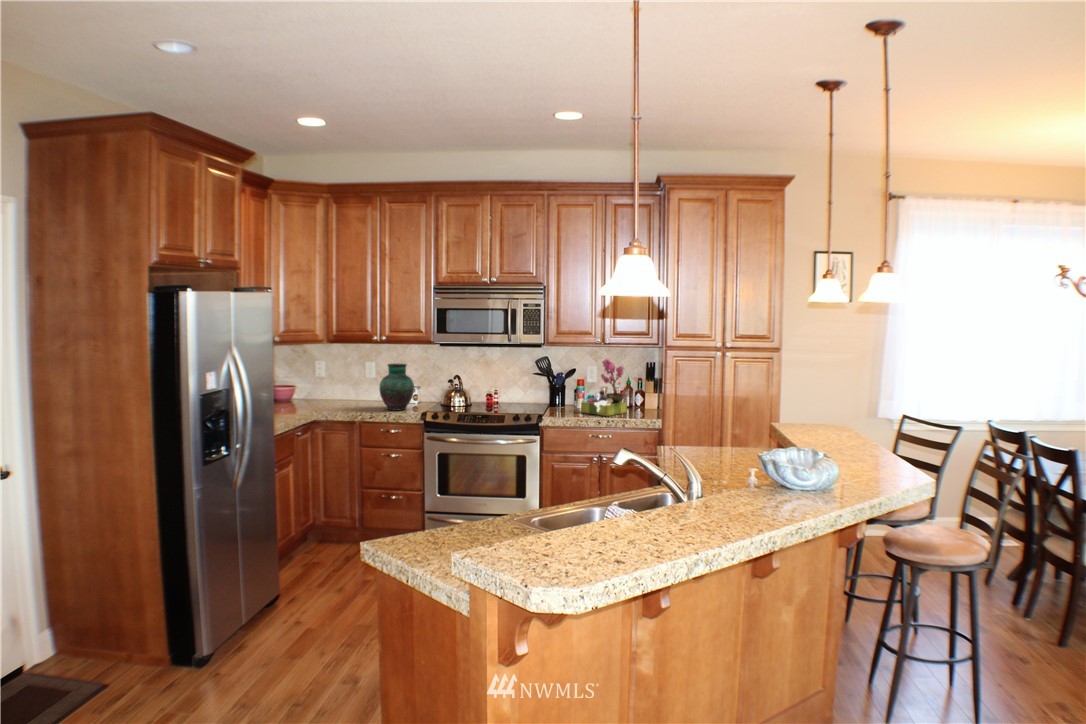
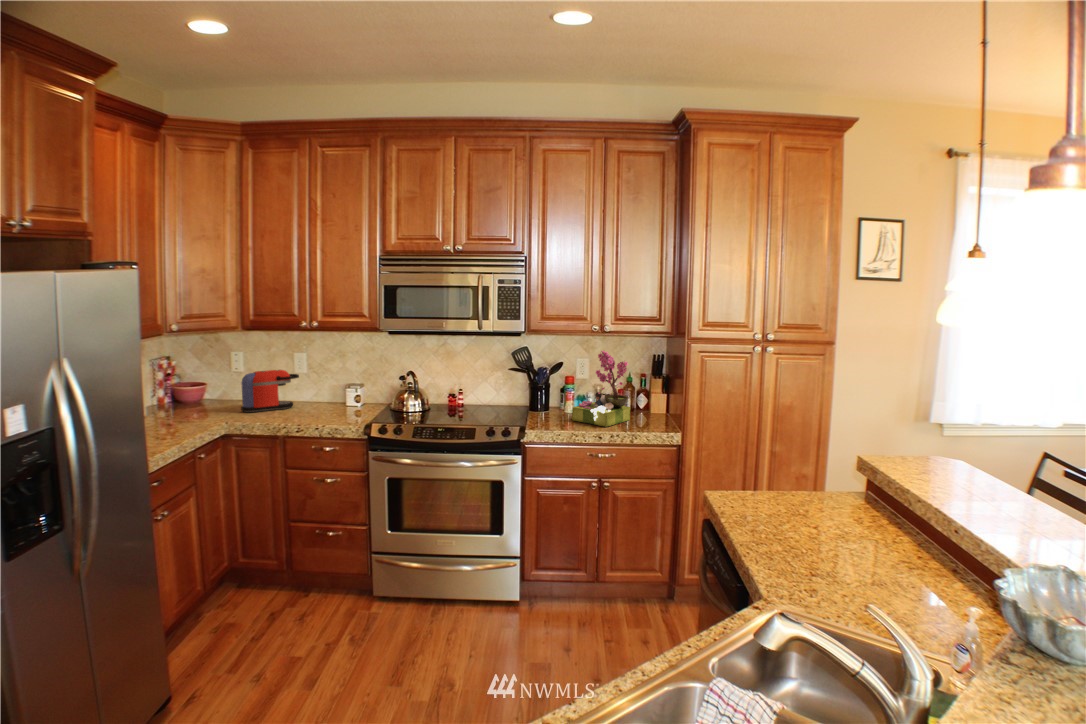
vase: present [379,364,414,411] -> none [310,357,357,419]
coffee maker: none [325,374,369,406] -> present [241,370,299,412]

